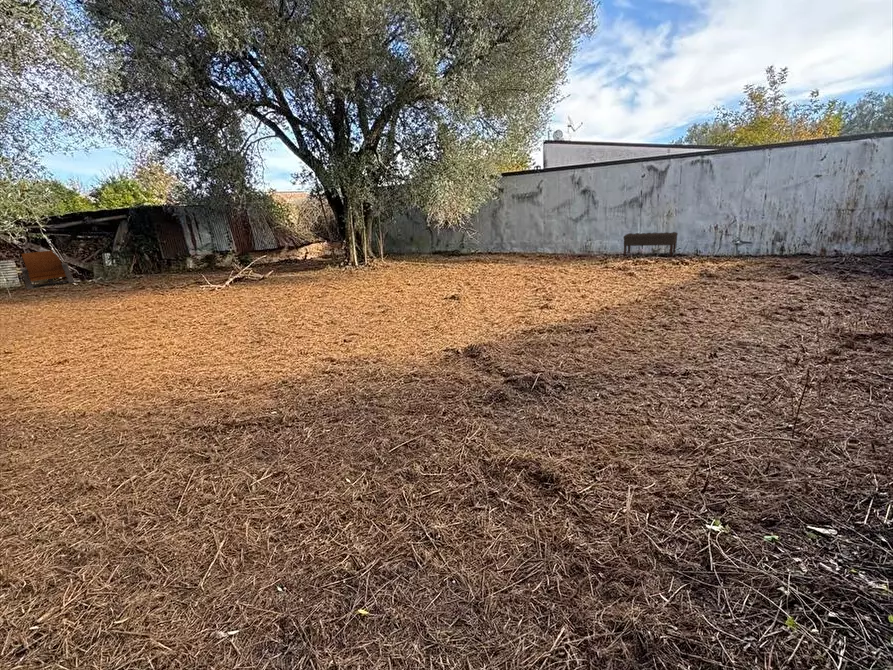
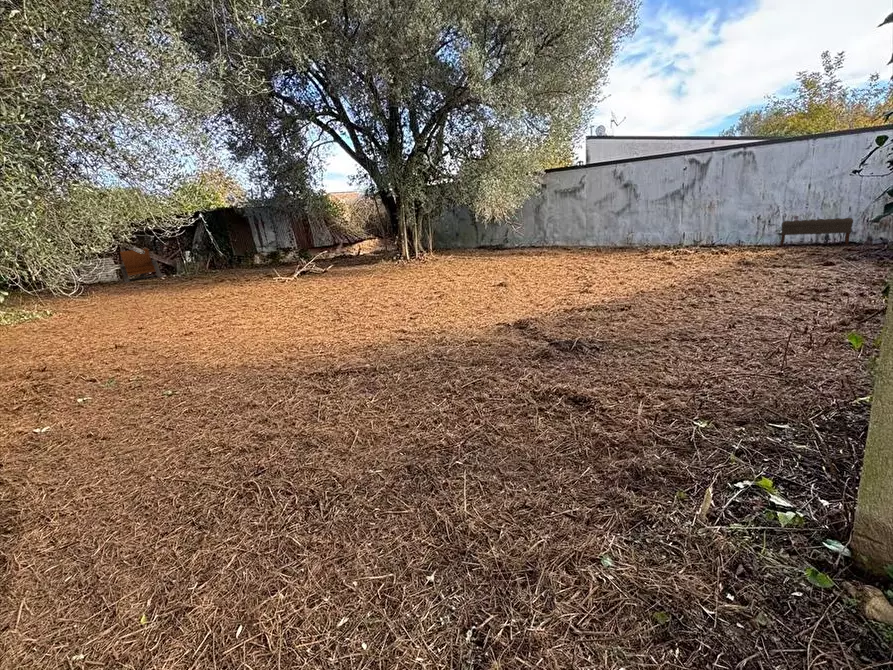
bench: present [623,232,677,255] -> present [781,218,853,246]

